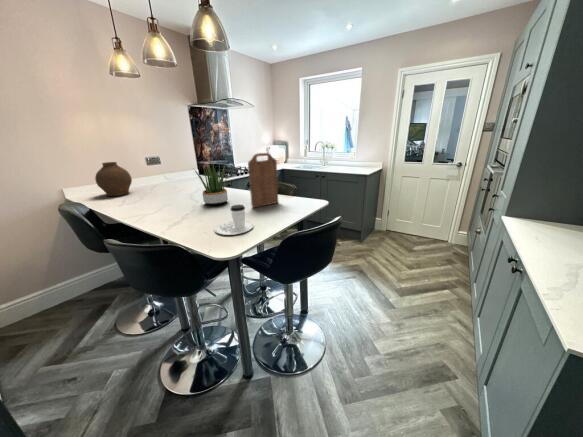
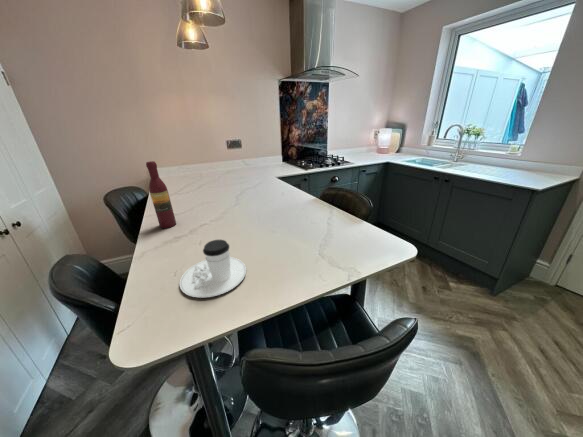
cutting board: present [248,153,278,208] -> none [279,146,332,232]
vase: present [95,162,132,196] -> none [171,144,204,179]
potted plant: present [195,164,228,205] -> none [215,152,273,213]
wine bottle: none [143,169,165,222] -> present [146,161,176,228]

